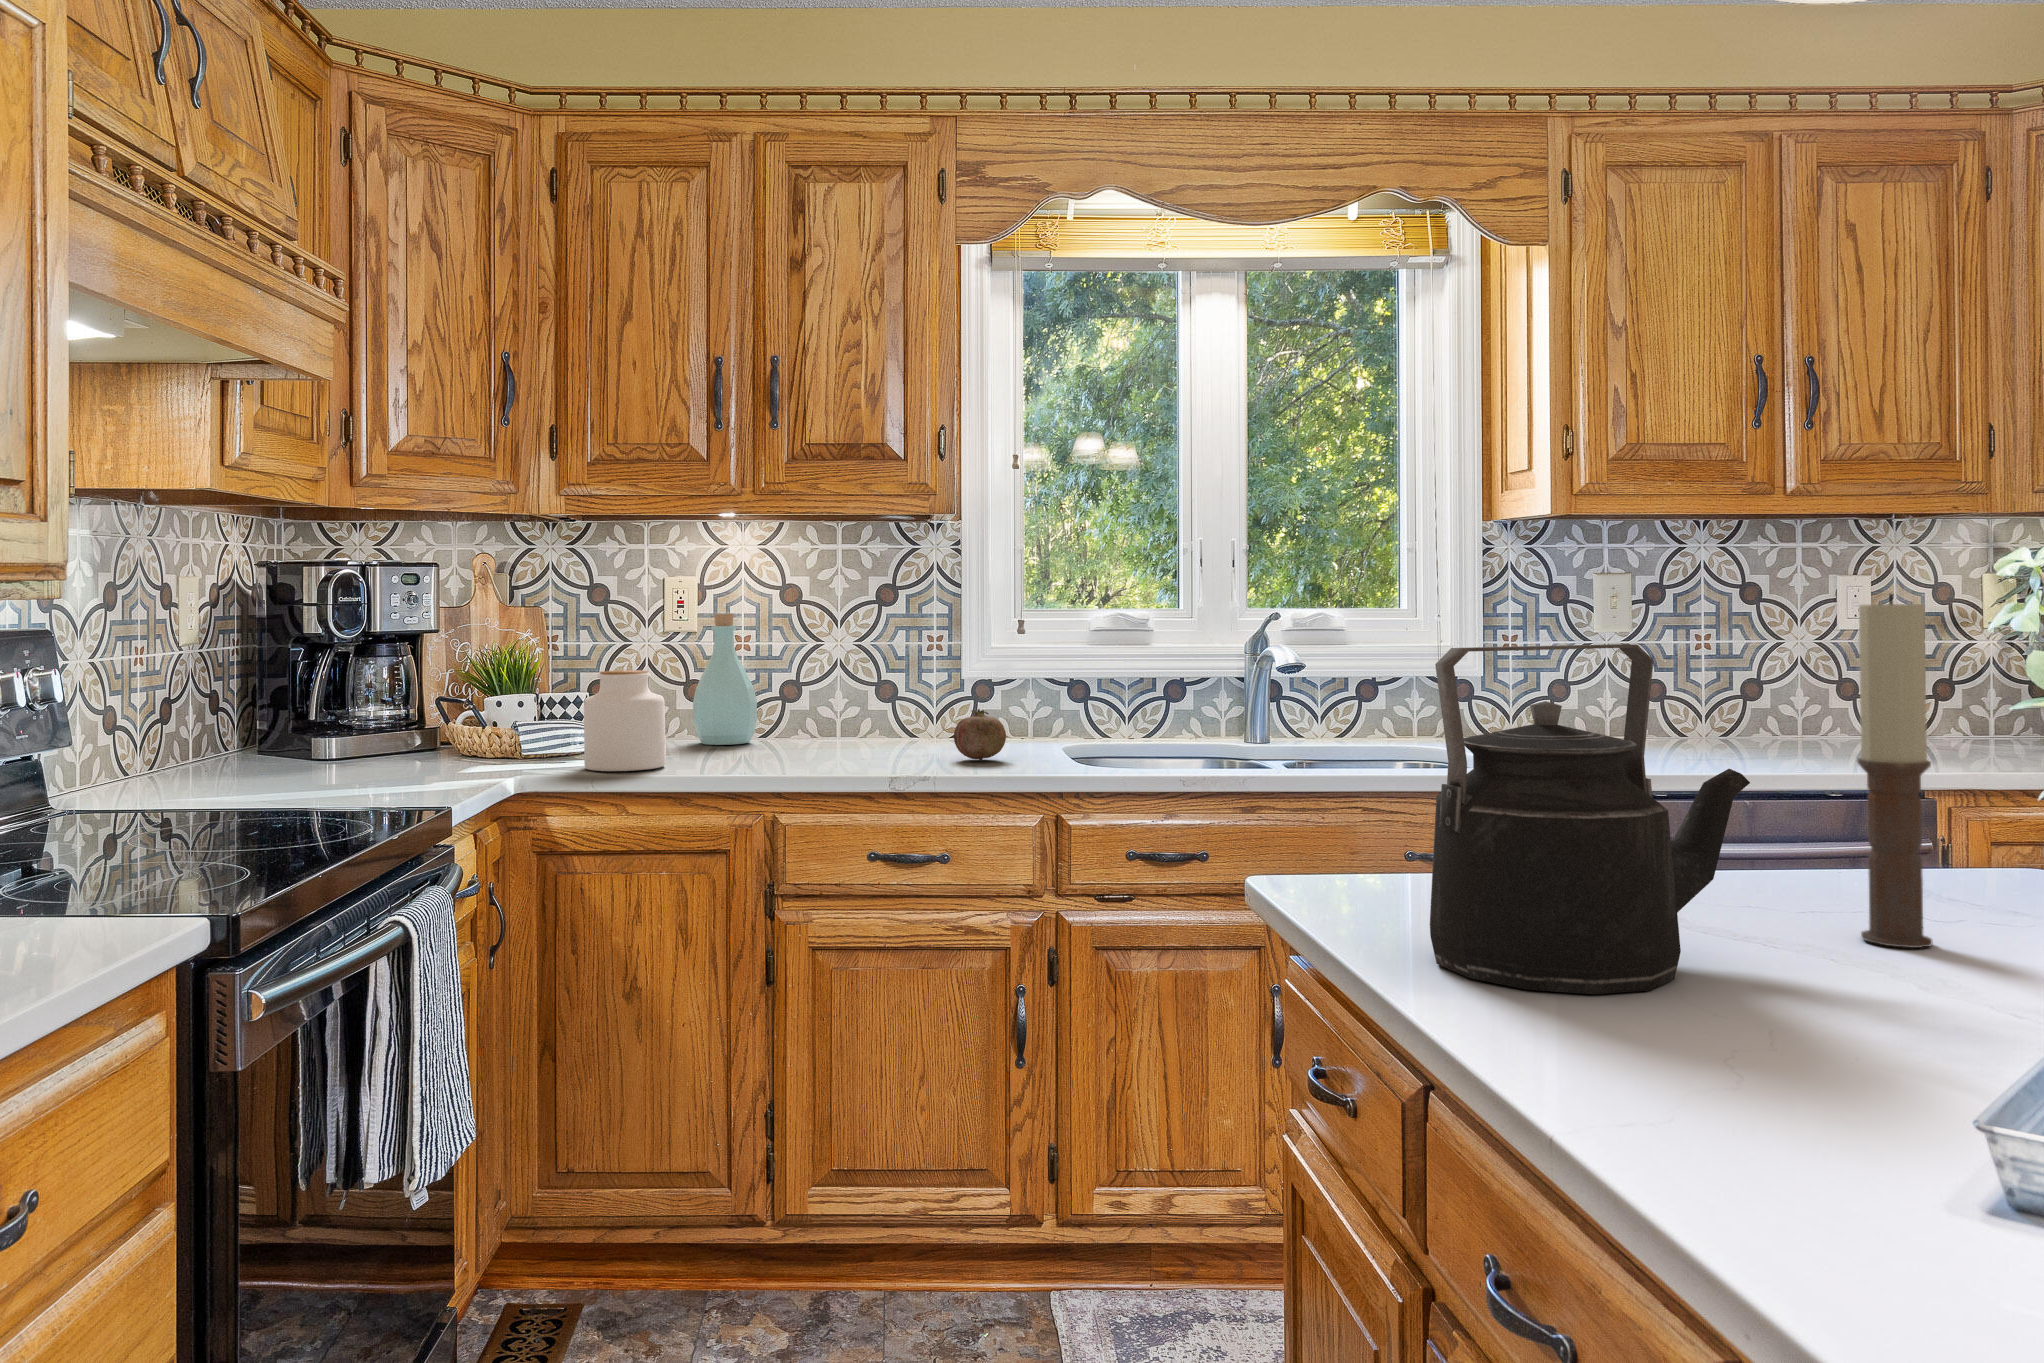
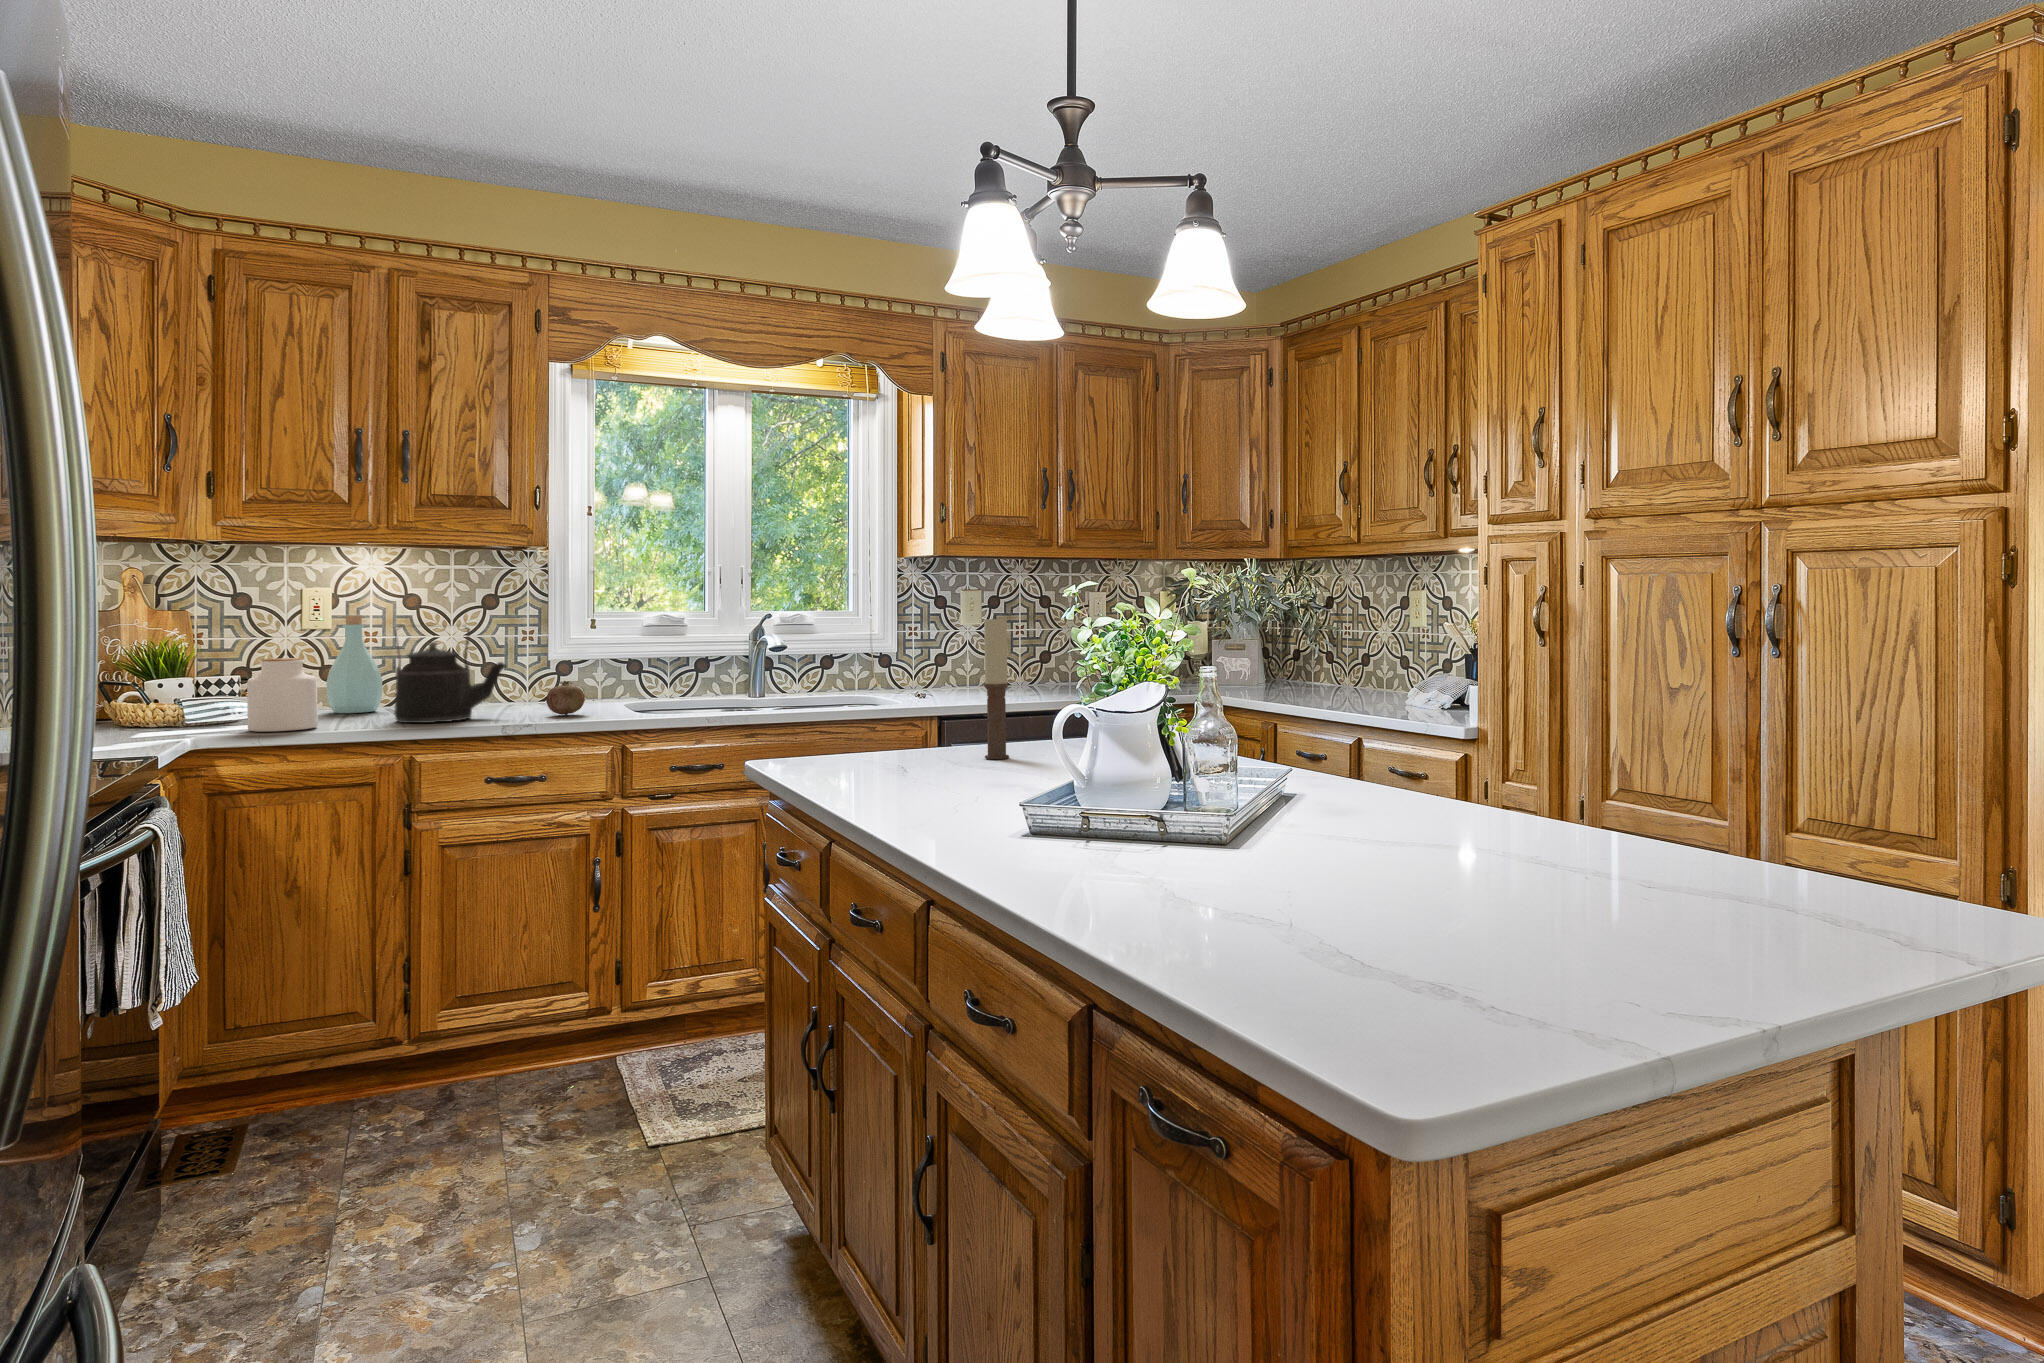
kettle: present [1430,644,1750,994] -> present [394,627,506,723]

